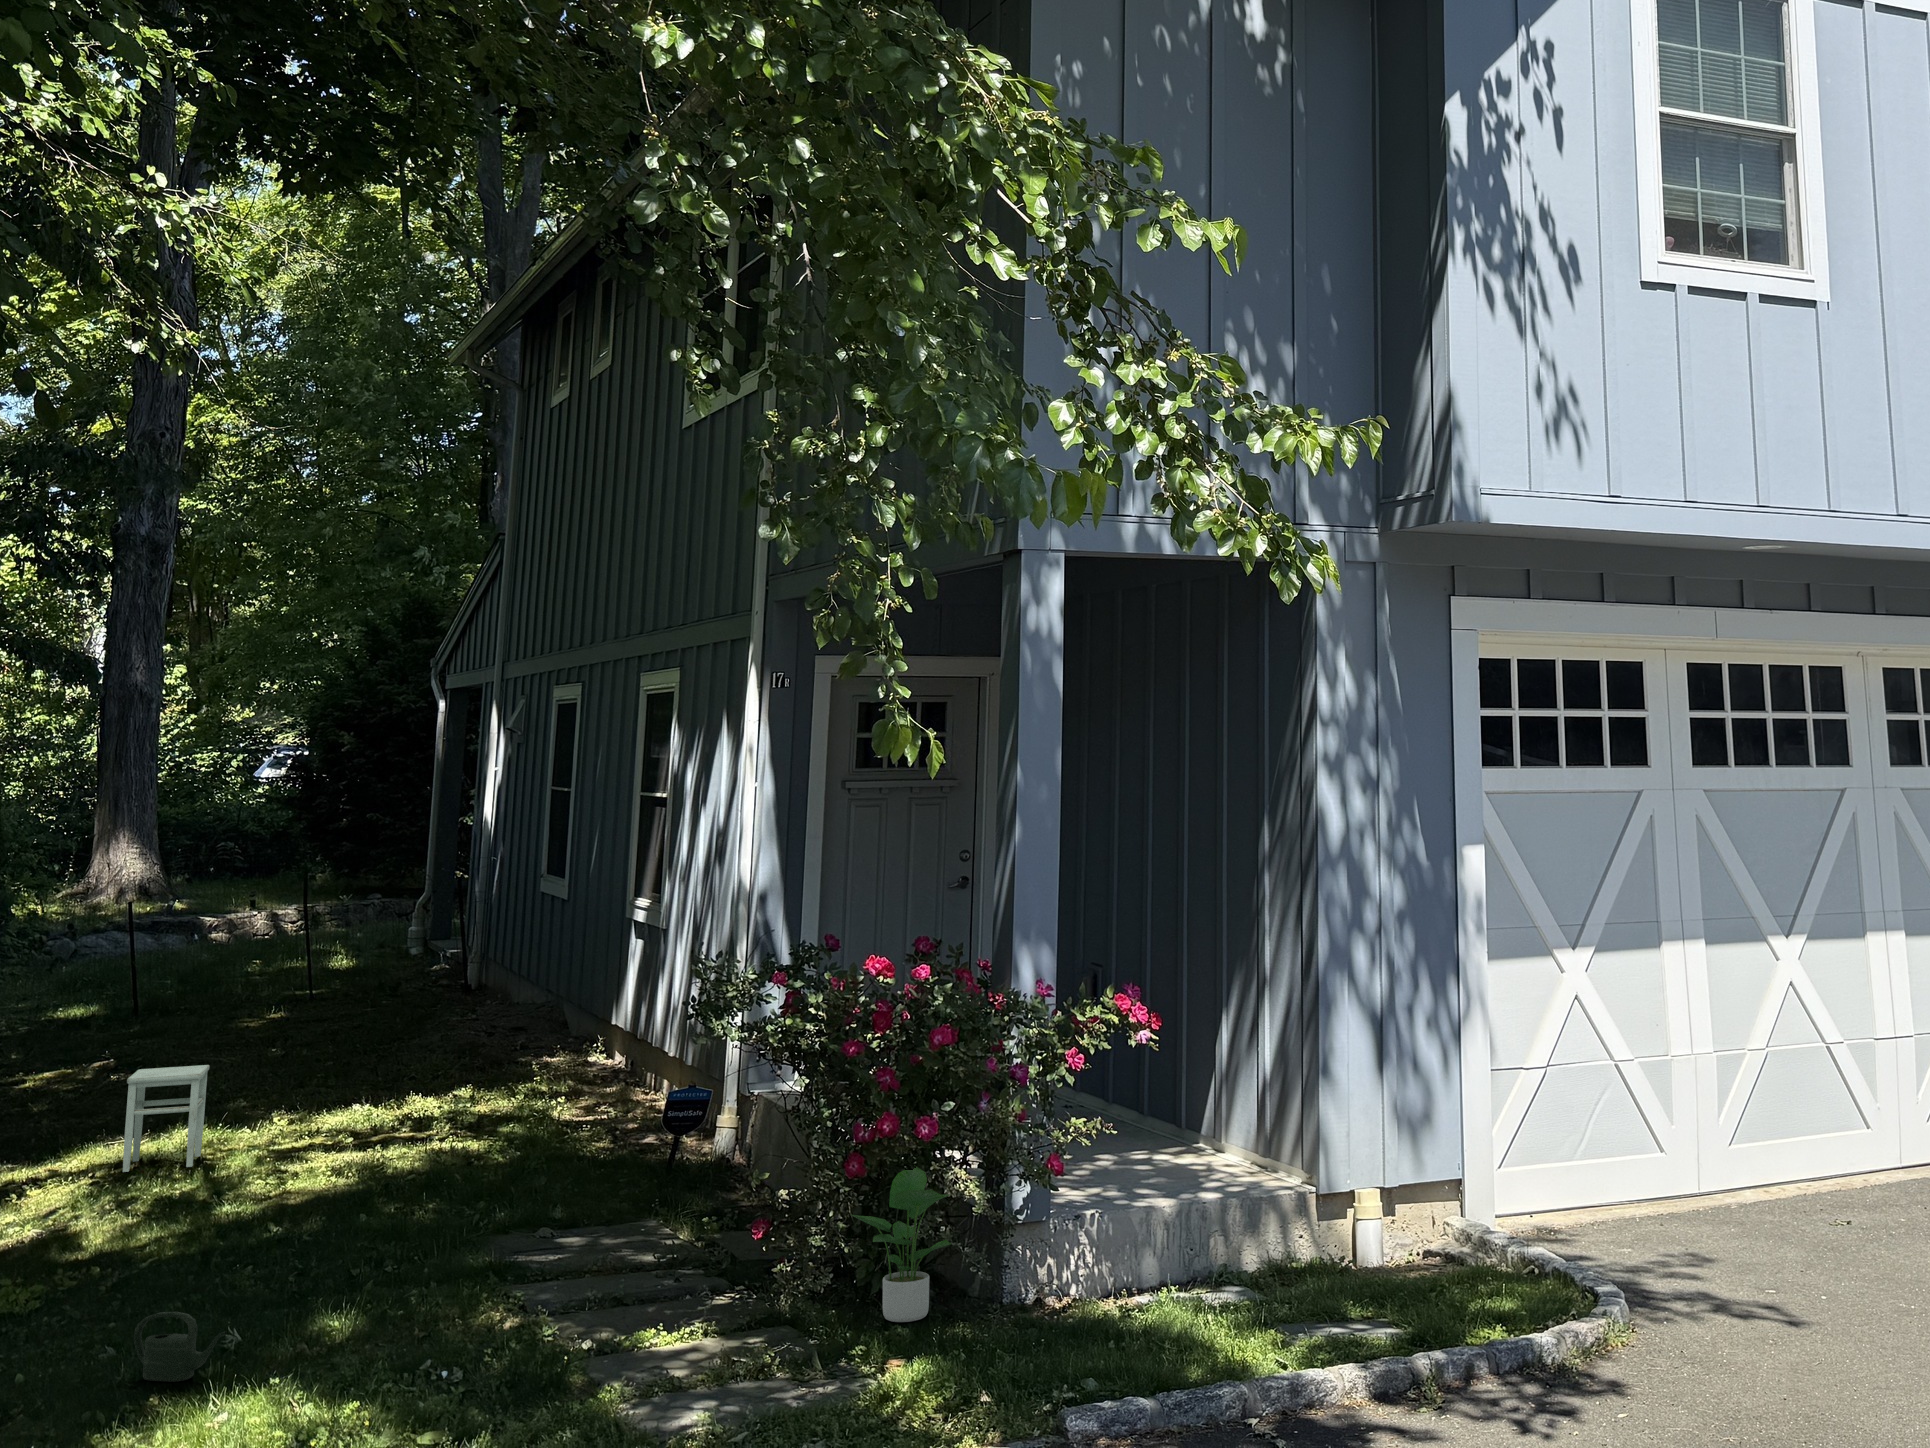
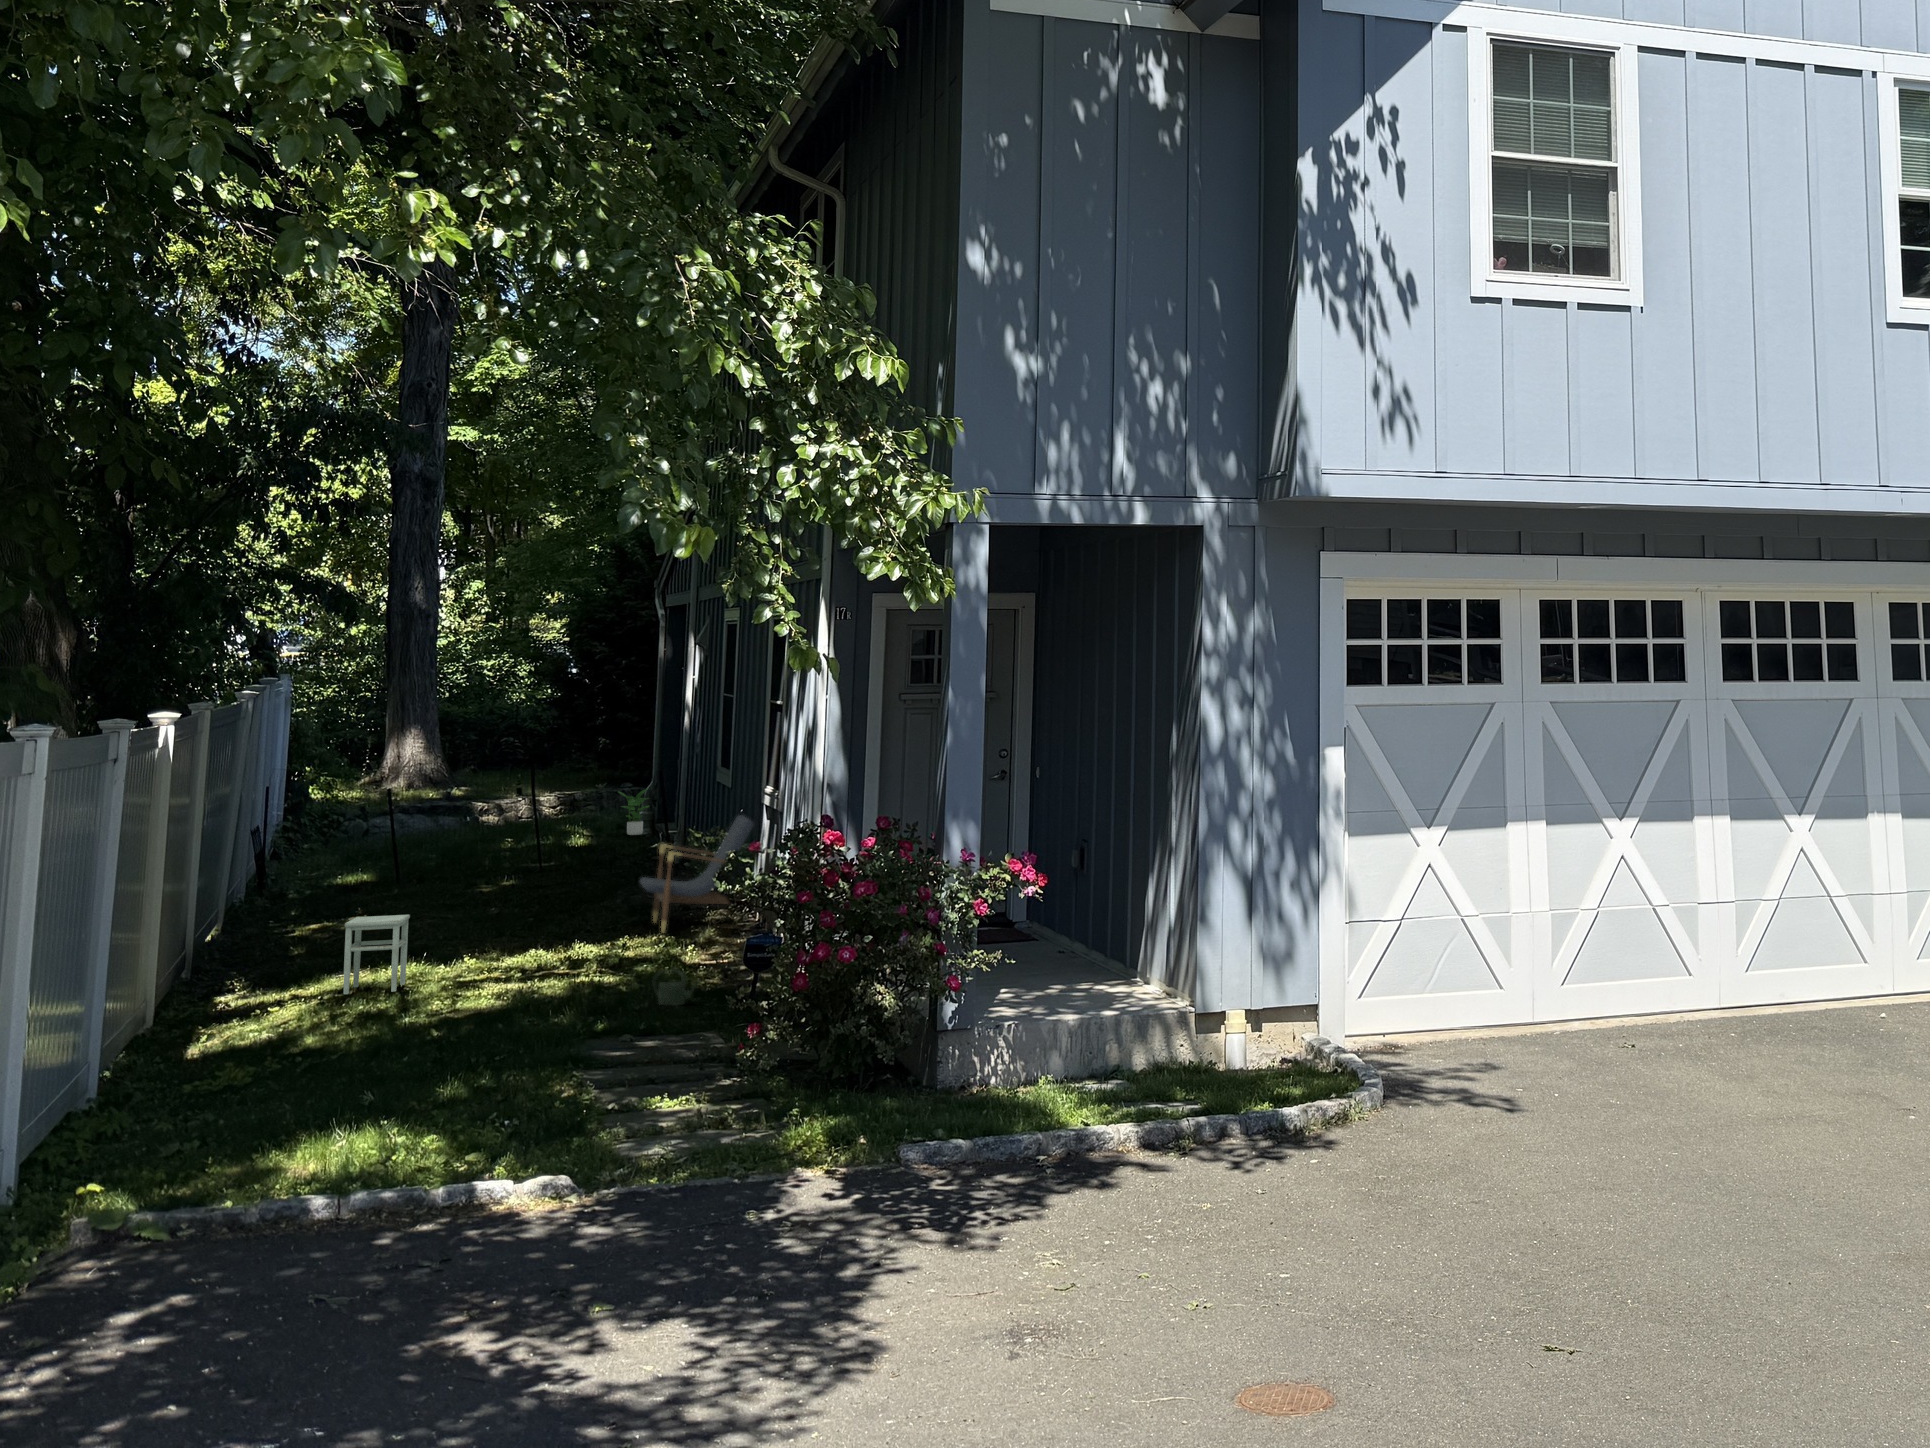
lounge chair: none [474,931,620,1079] -> present [640,815,754,932]
potted plant: present [851,1167,951,1322] -> present [618,788,649,835]
watering can: present [134,1312,226,1382] -> present [653,970,697,1006]

